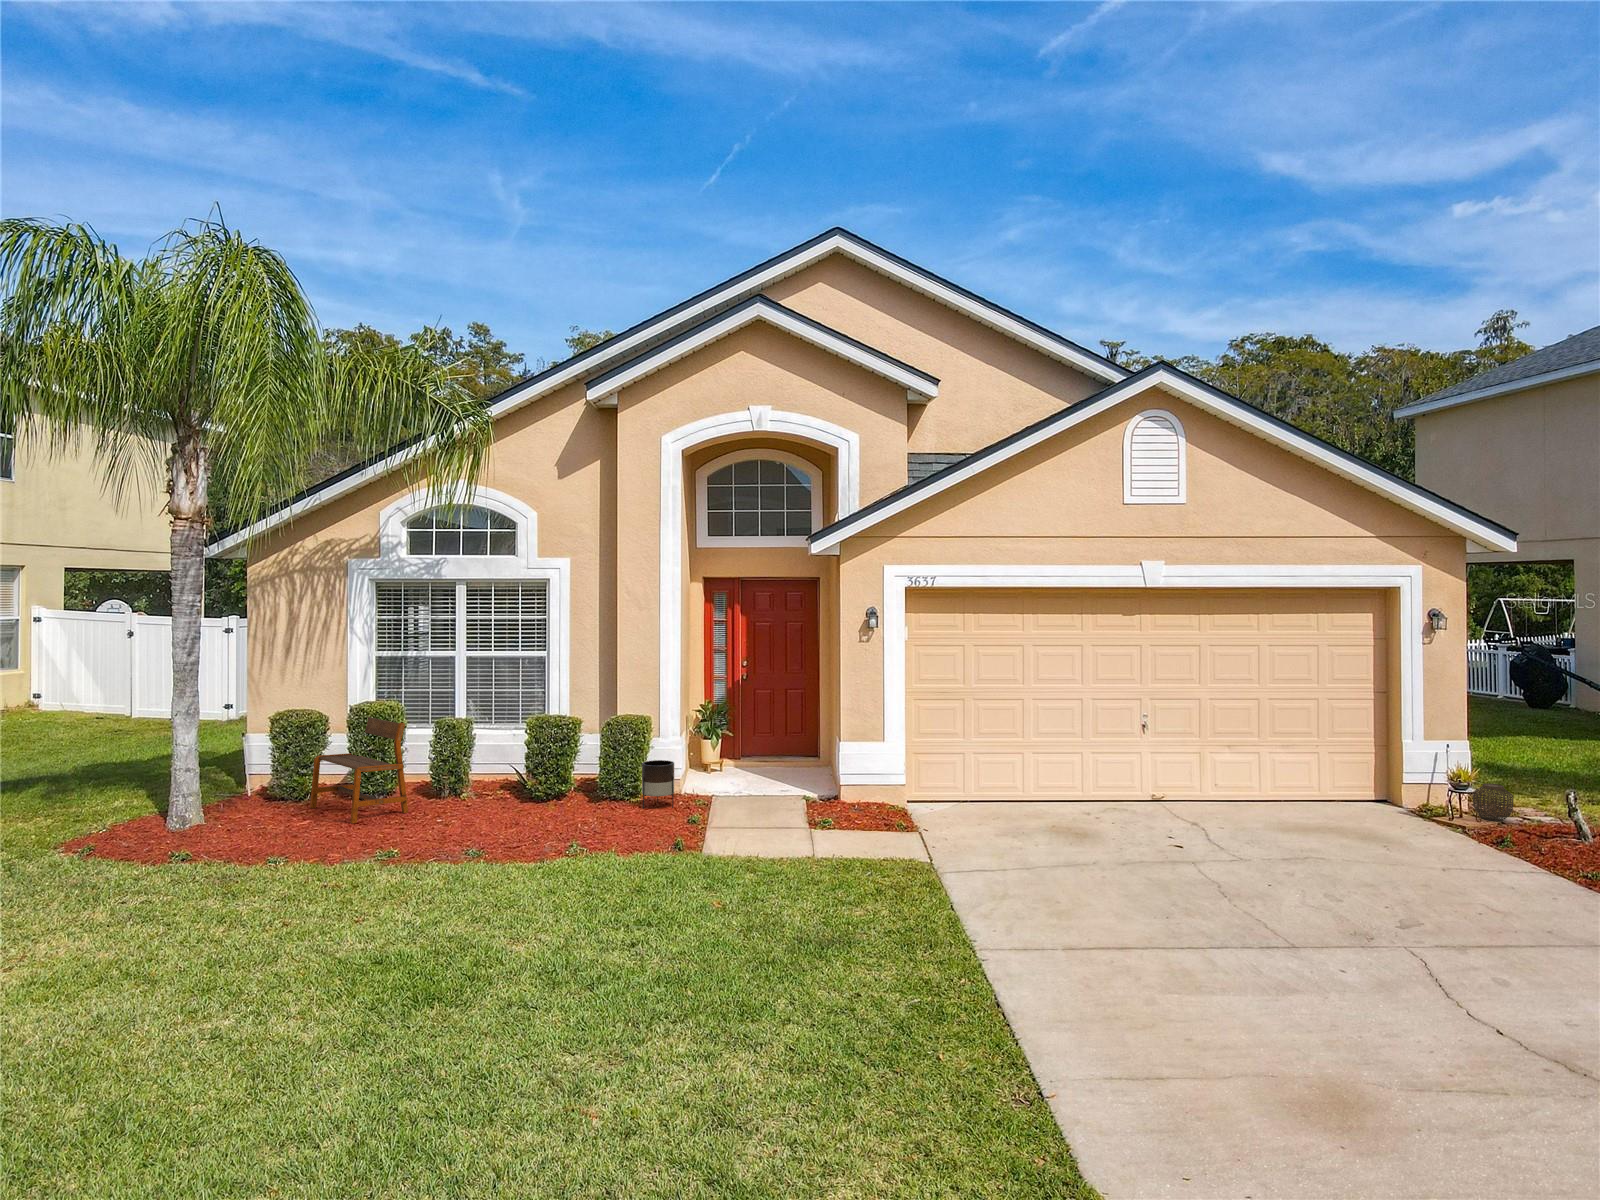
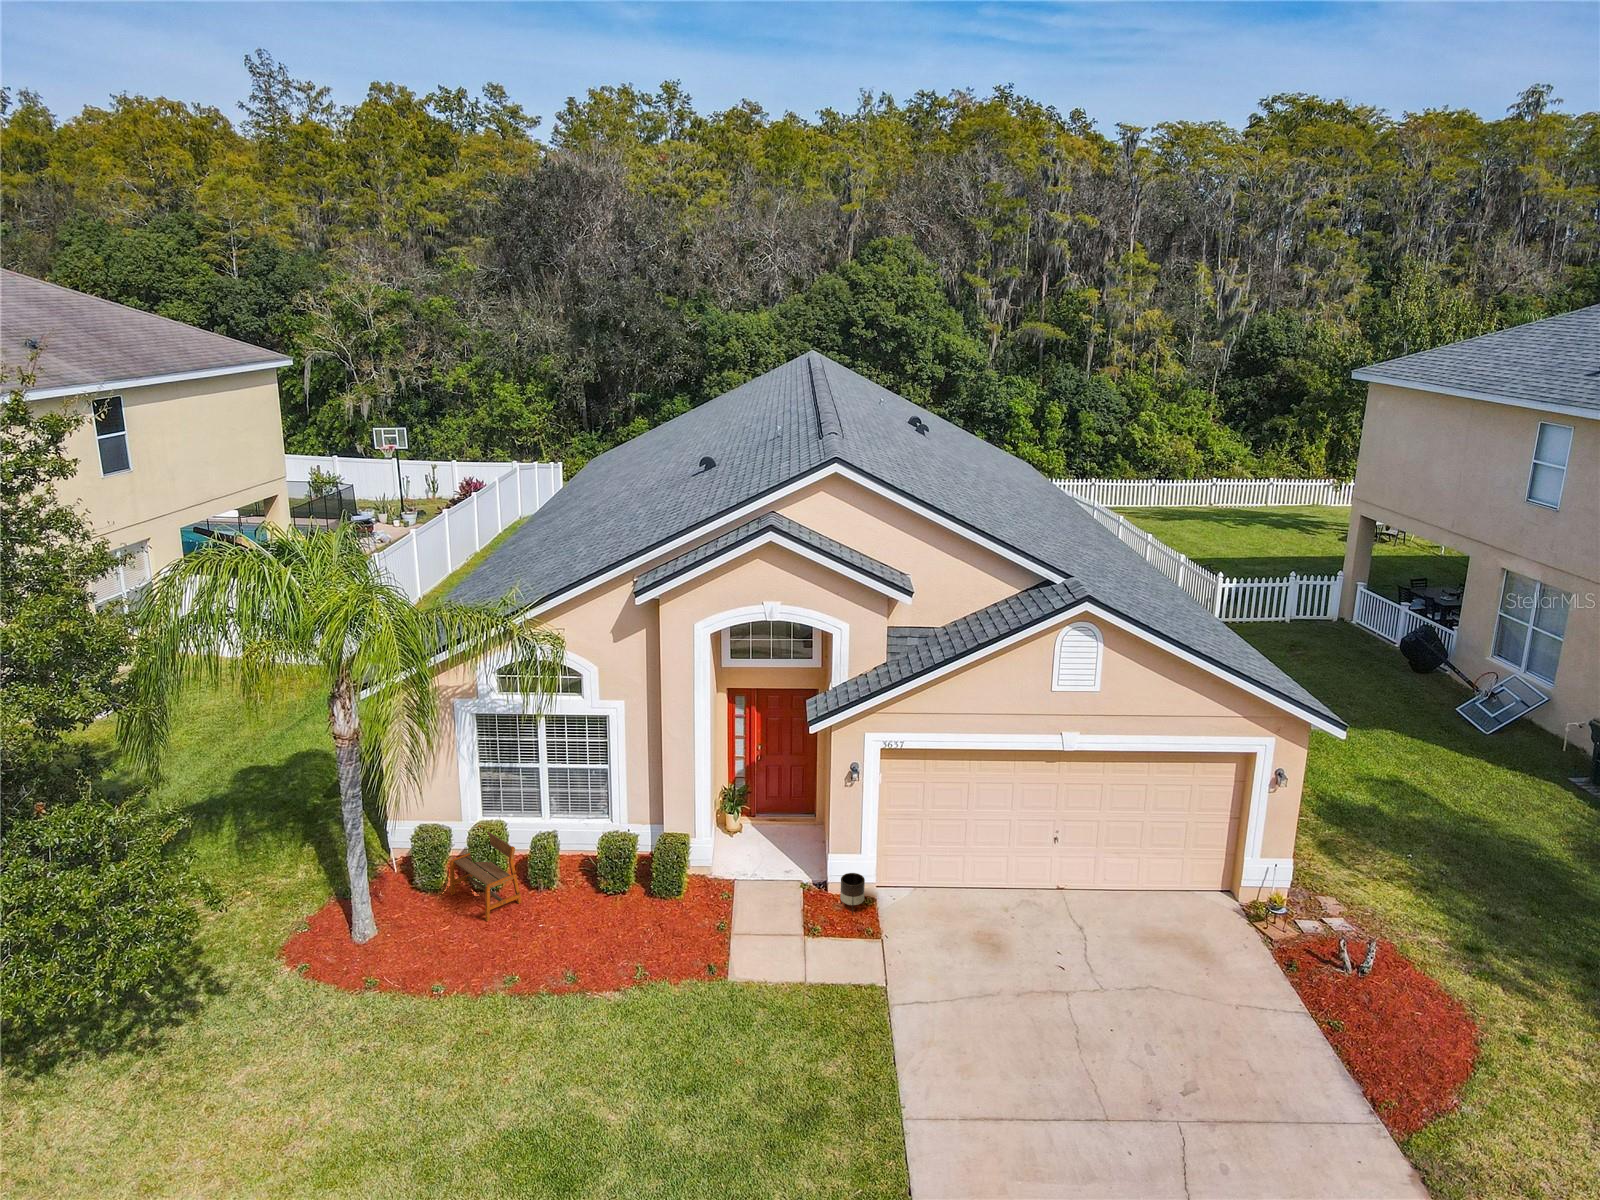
planter: present [642,760,674,809] -> present [840,873,865,913]
woven basket: present [1473,784,1513,821] -> none [1286,895,1313,924]

